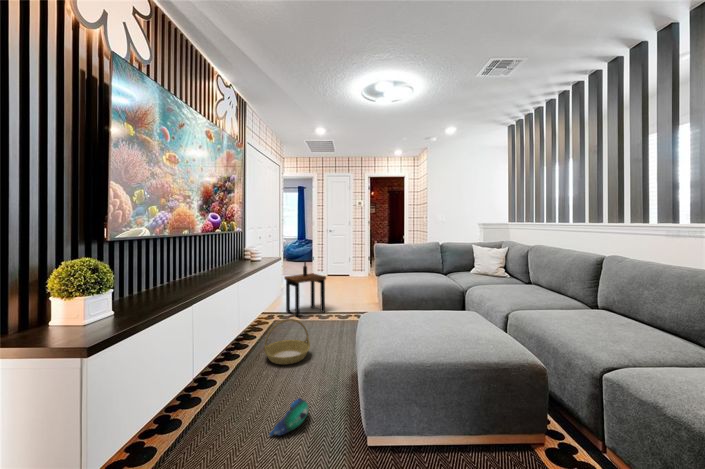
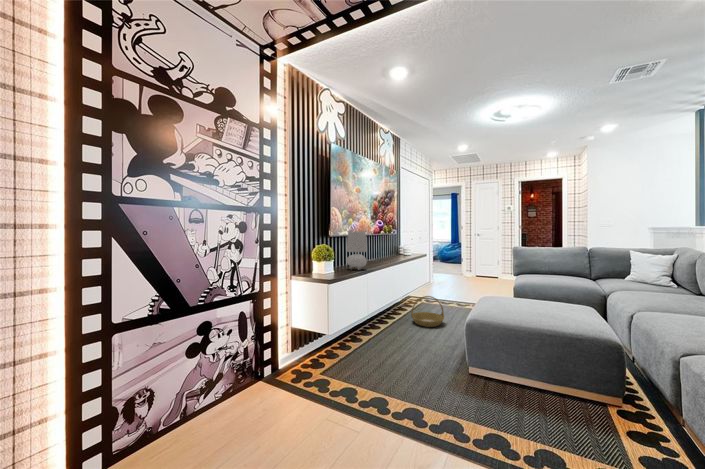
table lamp: none [147,229,188,295] -> present [347,231,367,270]
side table: present [284,262,326,318] -> none [430,259,465,302]
plush toy: present [269,398,309,436] -> none [410,342,436,357]

